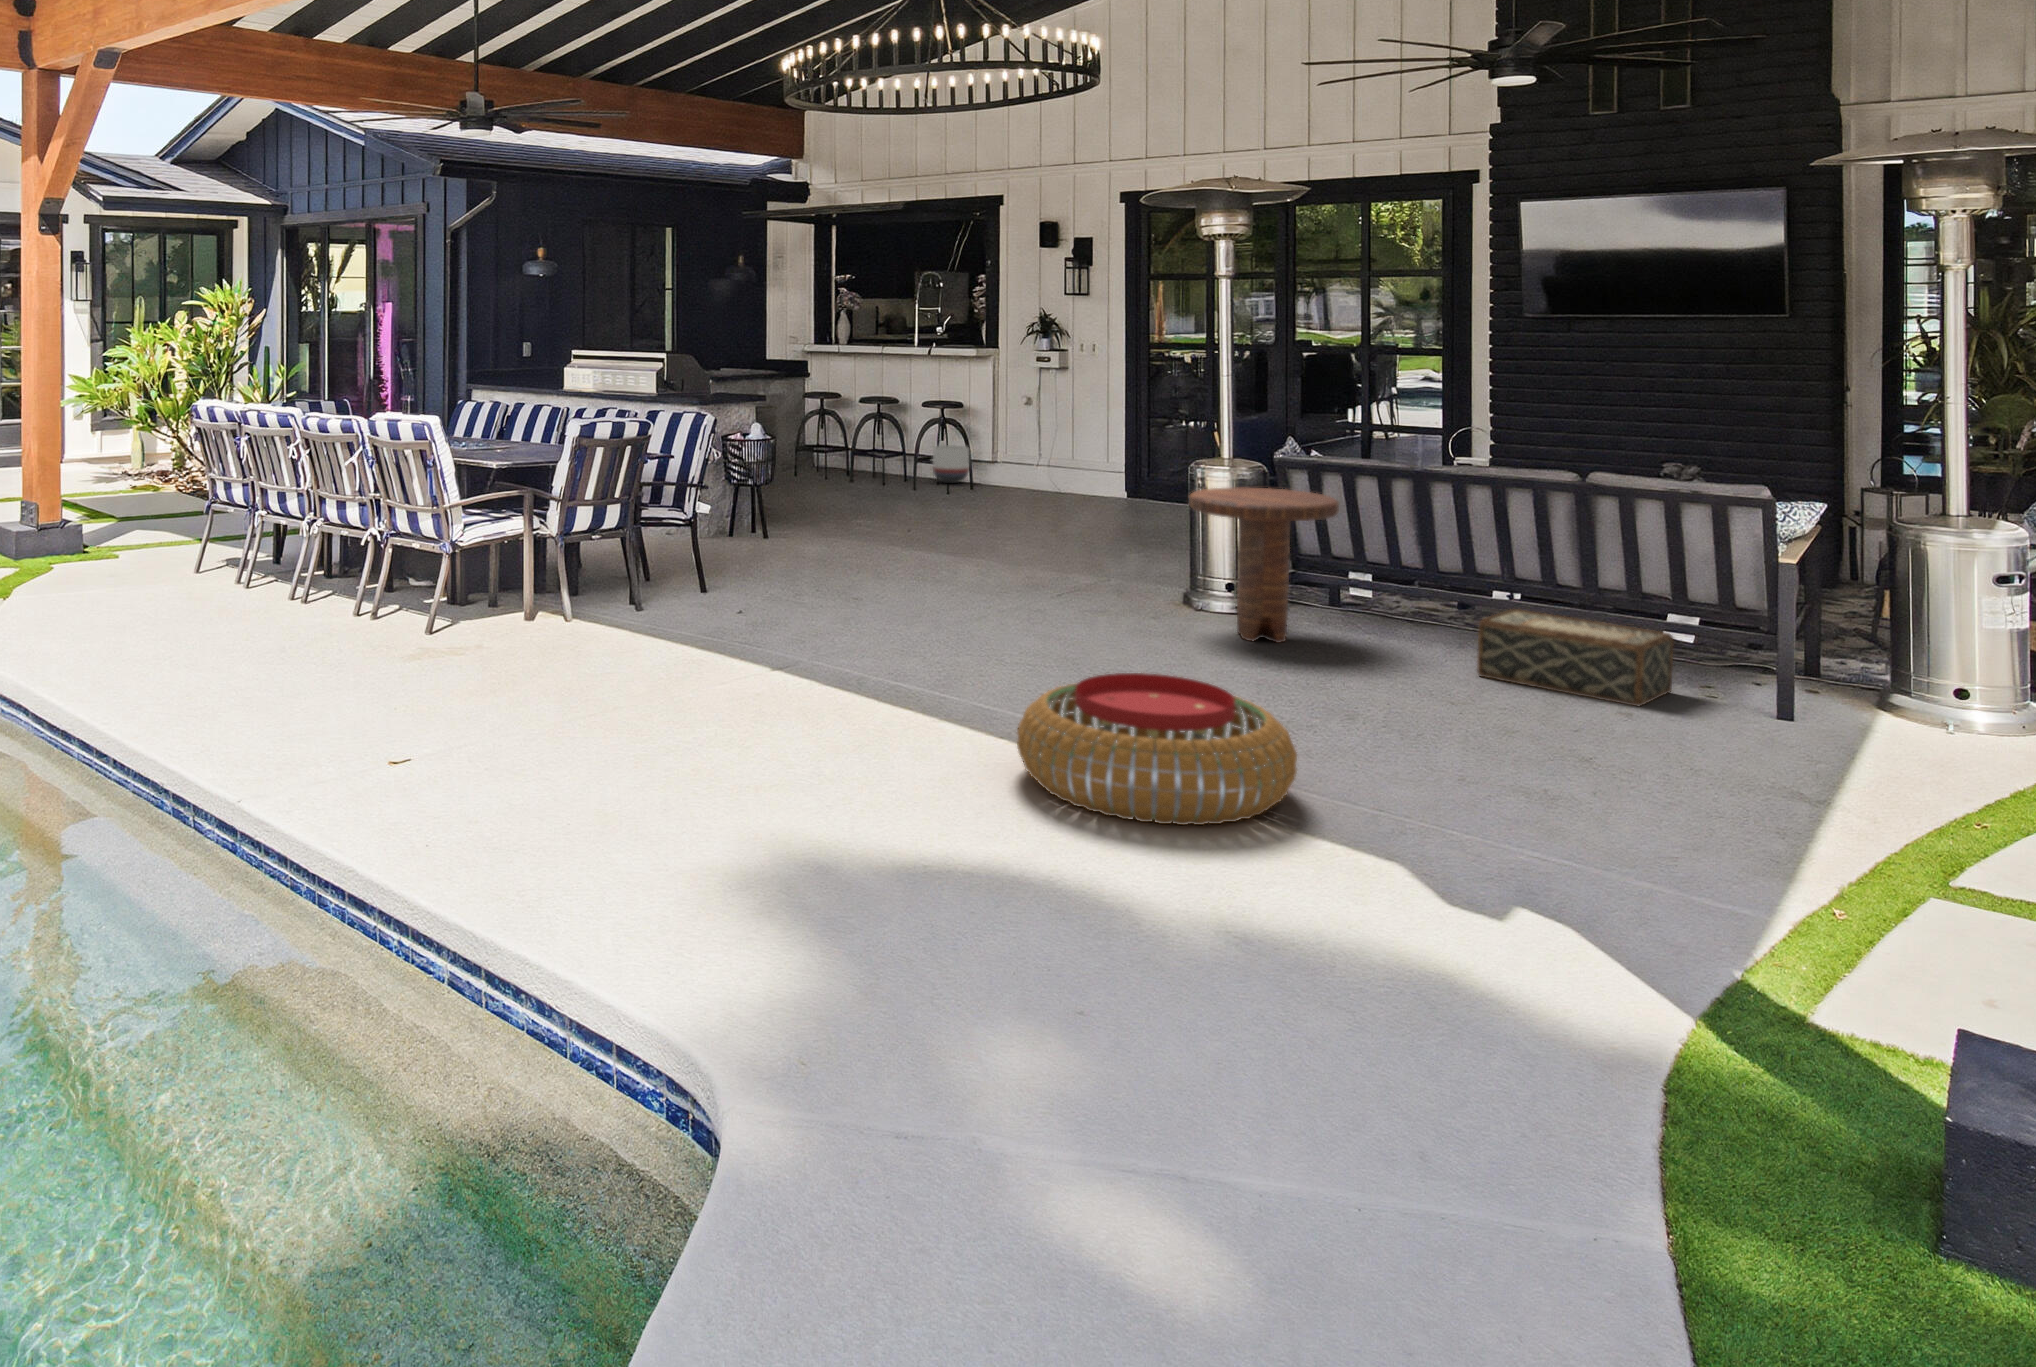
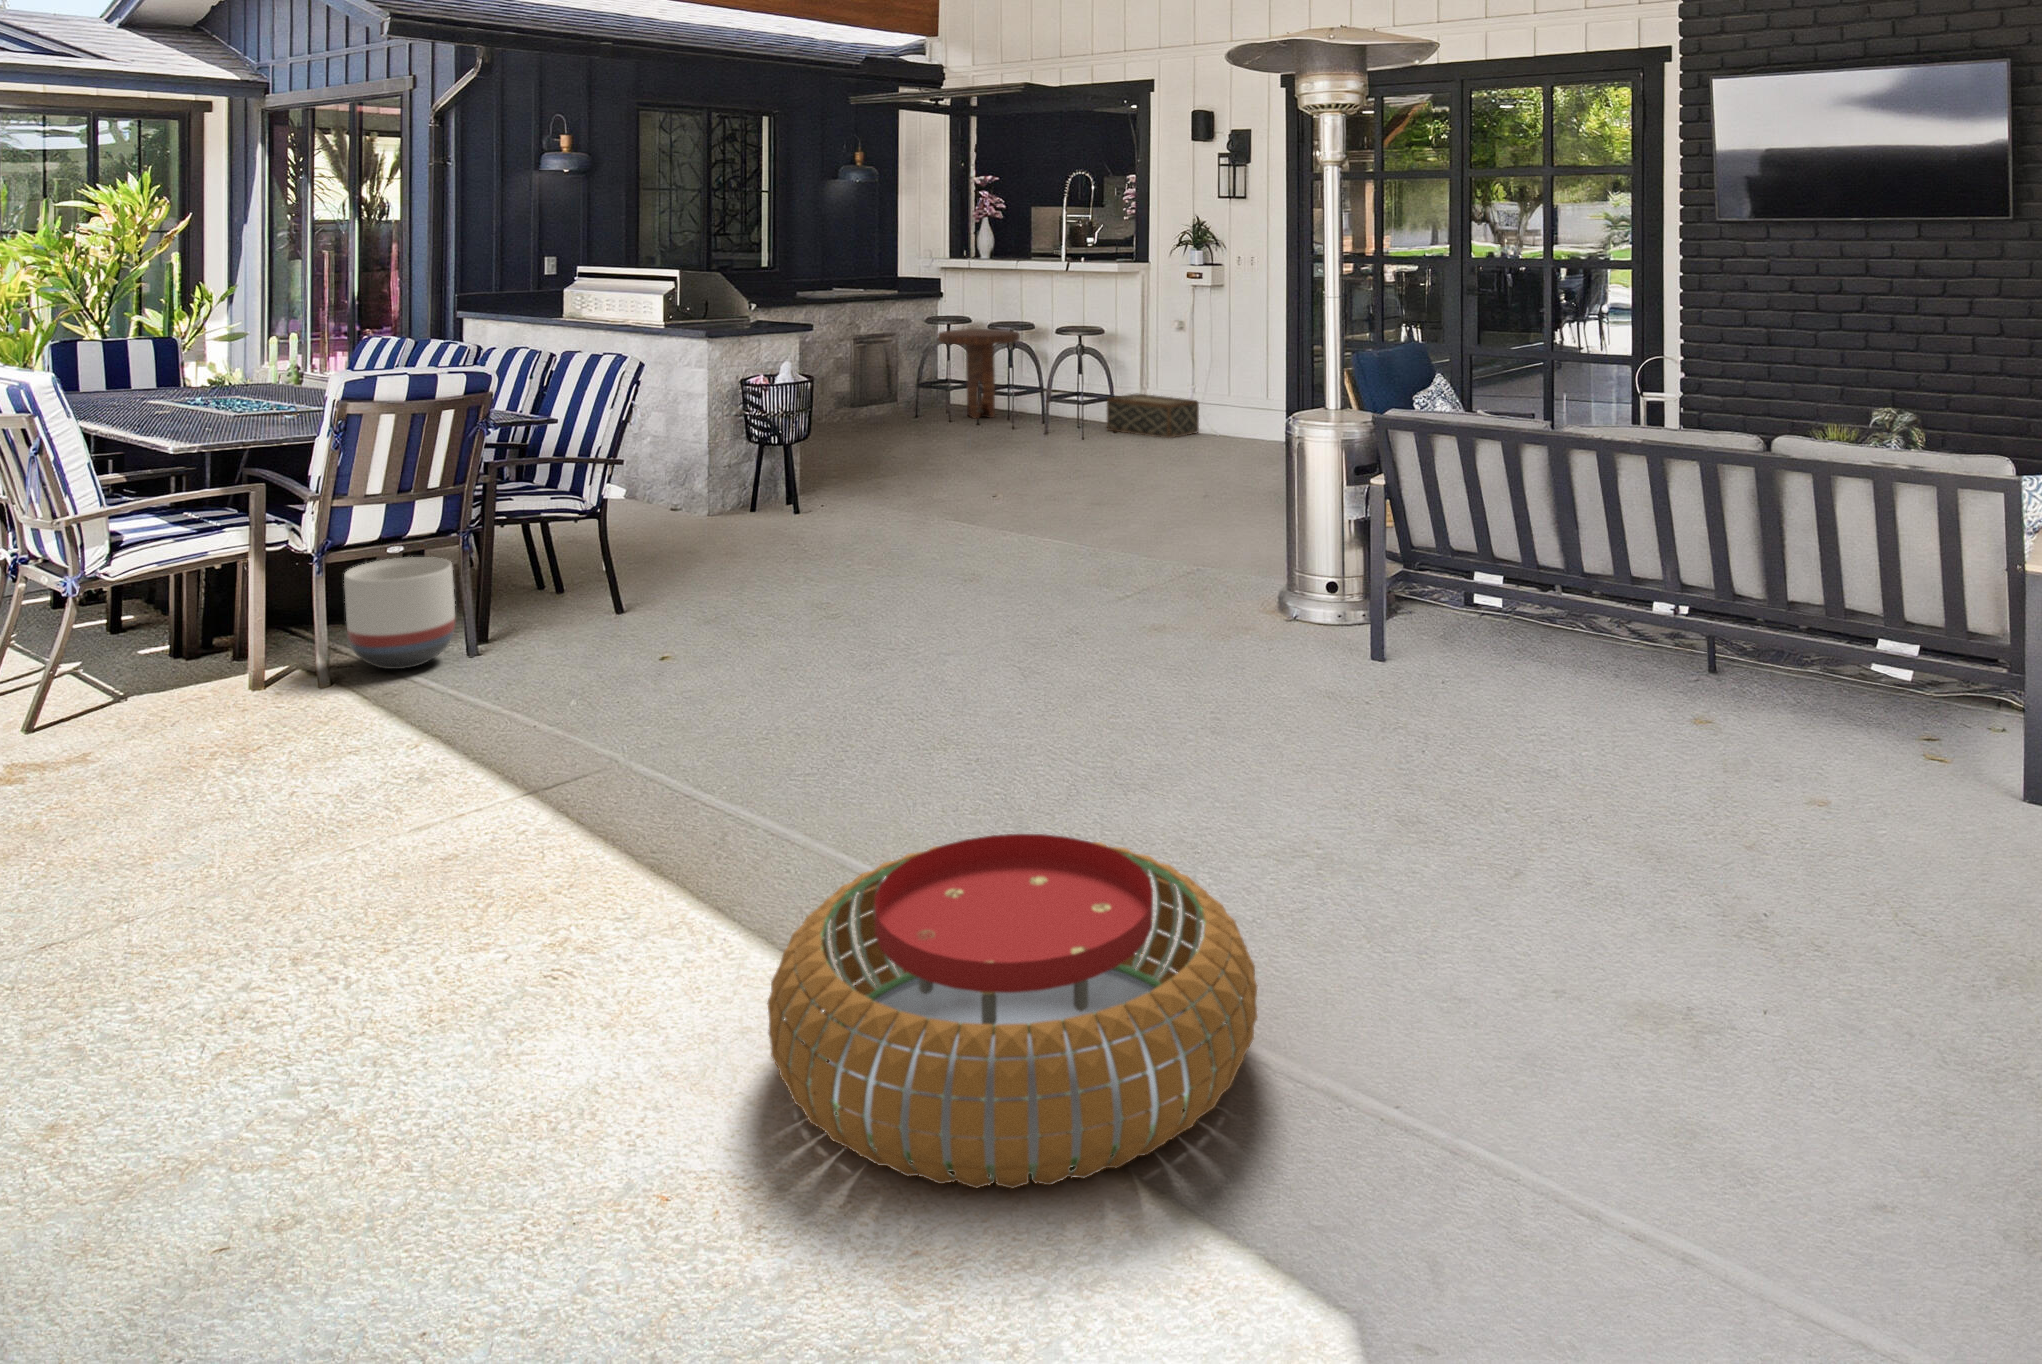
planter: present [933,445,969,483] -> present [344,557,455,669]
side table: present [1189,487,1339,643] -> present [938,329,1020,418]
woven basket: present [1477,609,1674,706] -> present [1107,394,1199,438]

